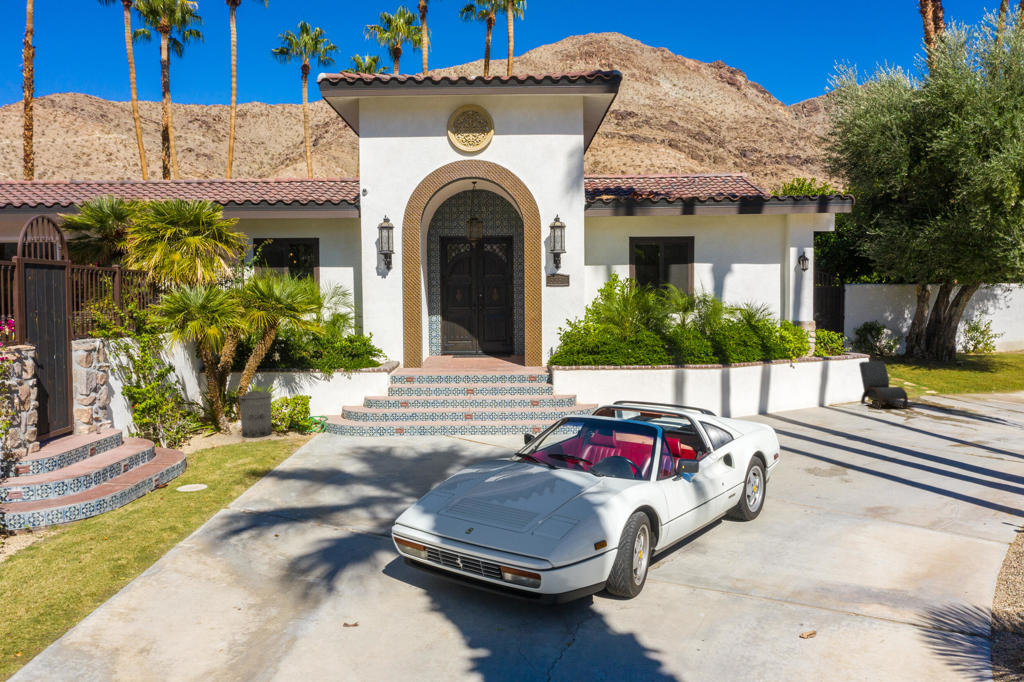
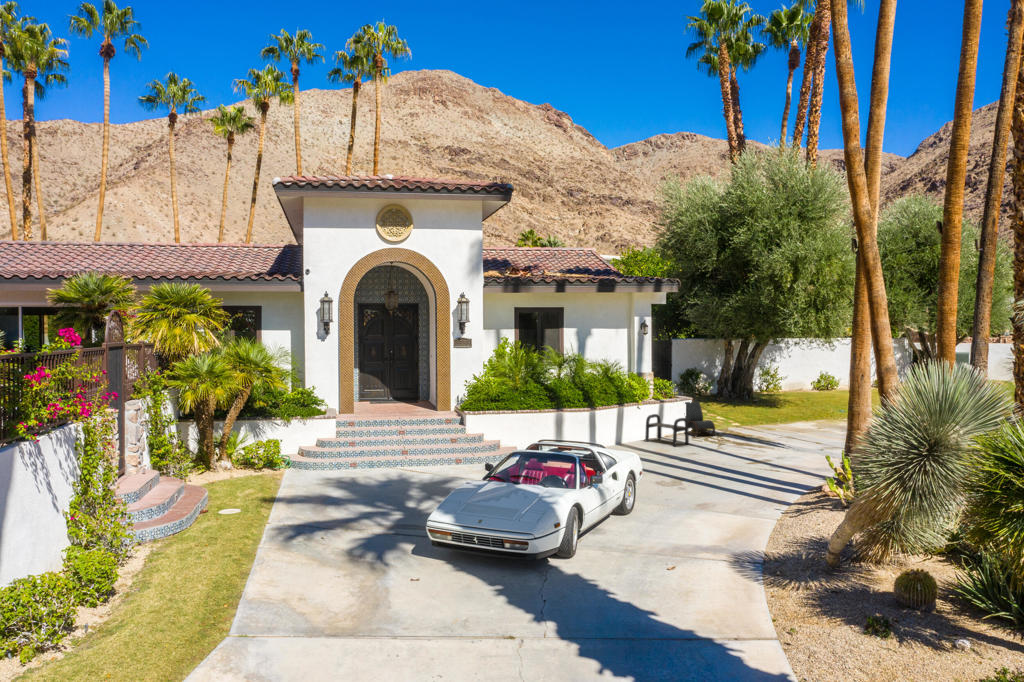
bench: none [803,377,868,422] -> present [645,414,689,447]
trash can: present [238,390,272,437] -> none [214,436,242,476]

